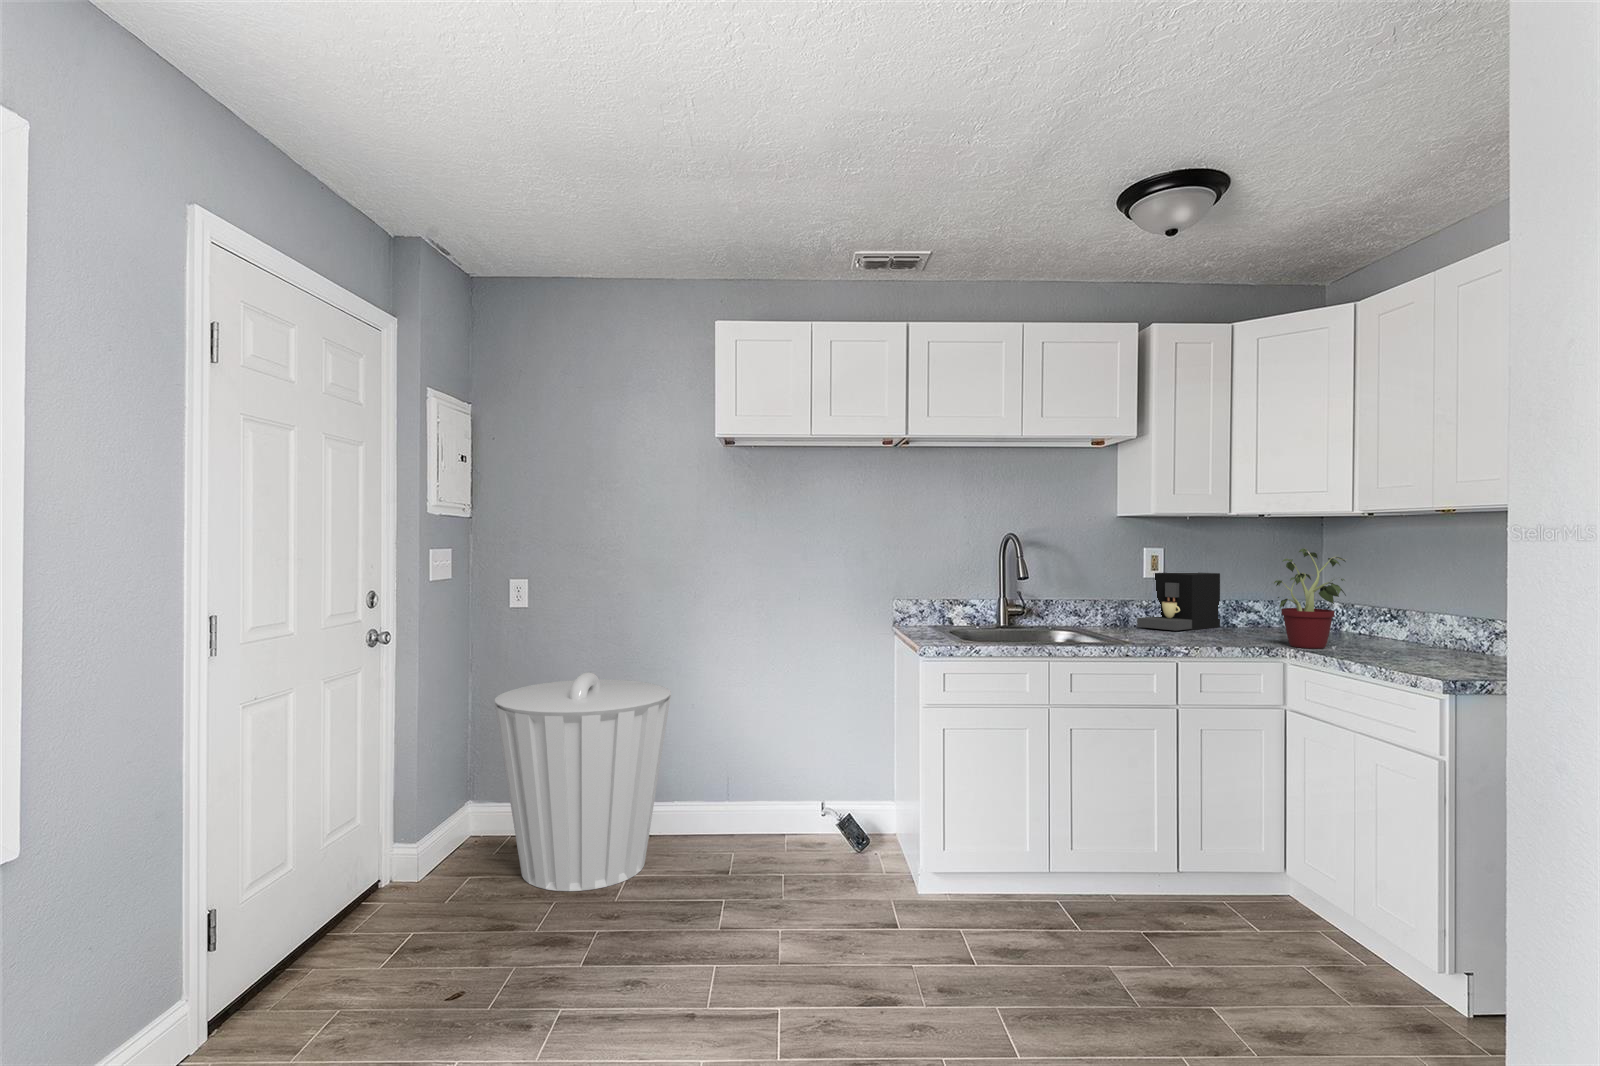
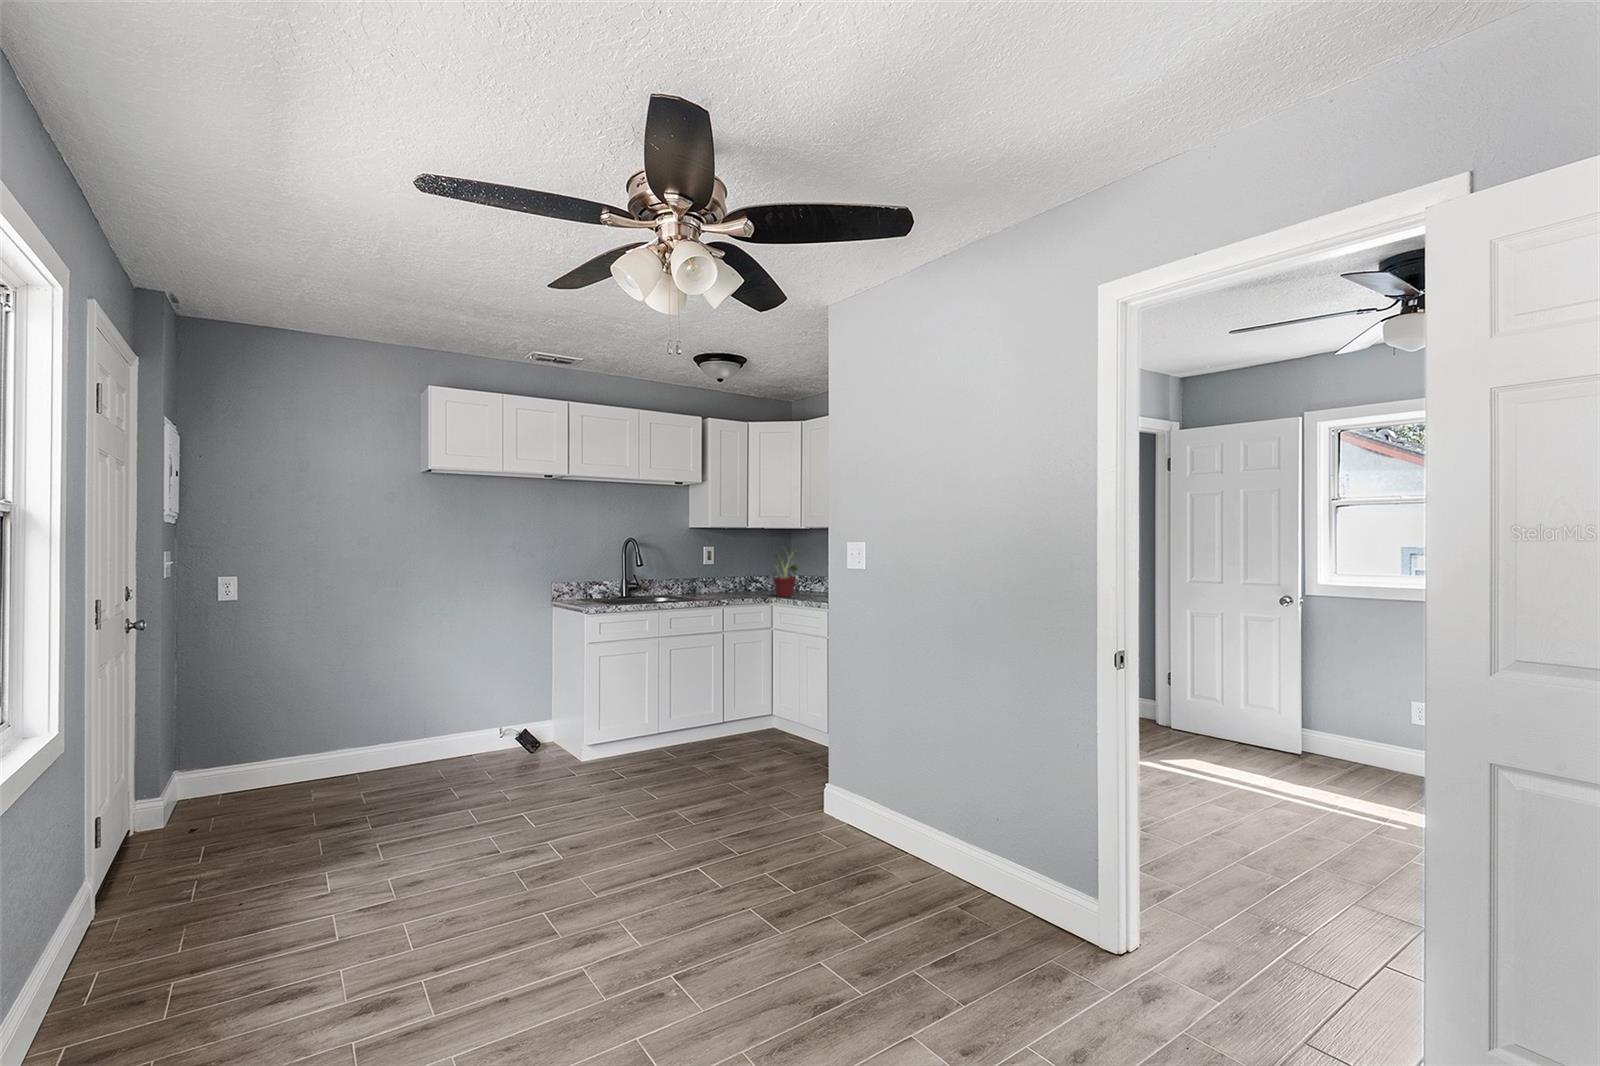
coffee maker: present [1137,573,1220,630] -> none [700,562,743,594]
trash can: present [495,672,671,891] -> none [224,646,389,814]

